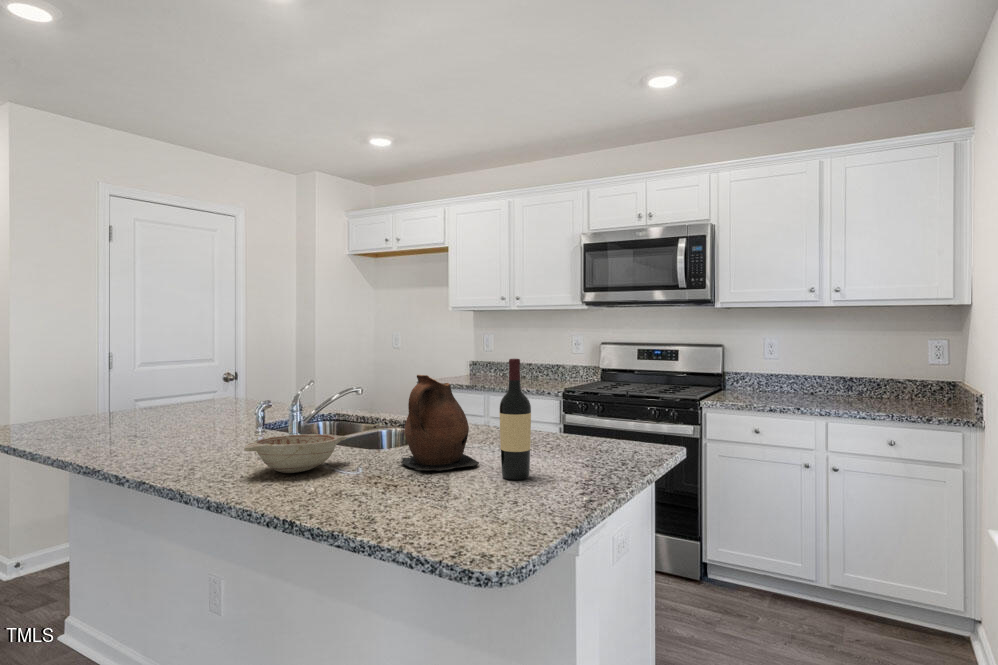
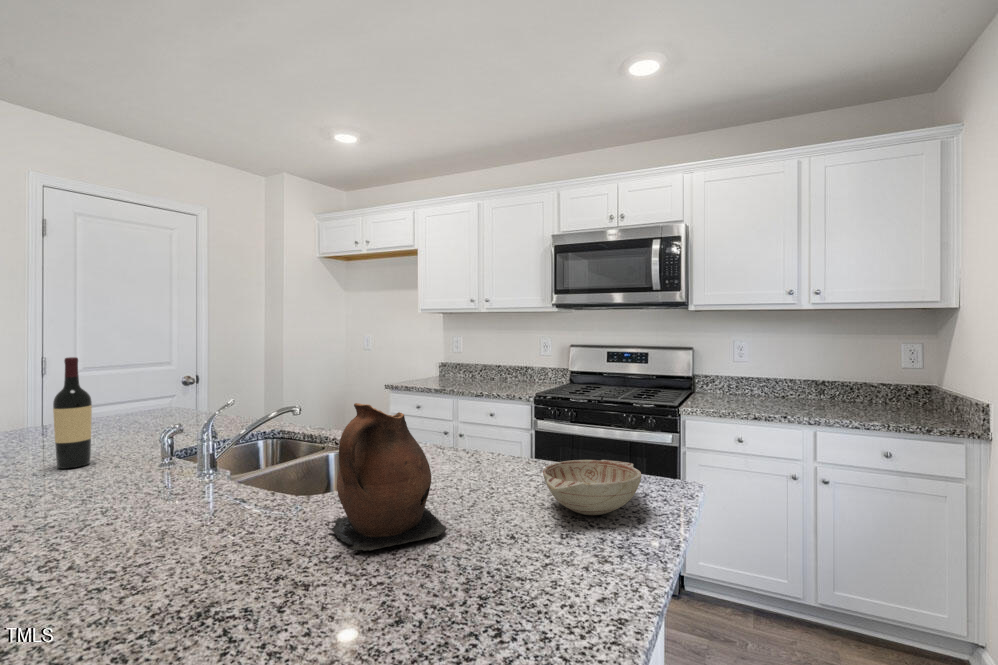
wine bottle: present [499,359,531,480] -> present [53,357,92,469]
decorative bowl: present [244,434,347,473] -> present [543,460,641,515]

